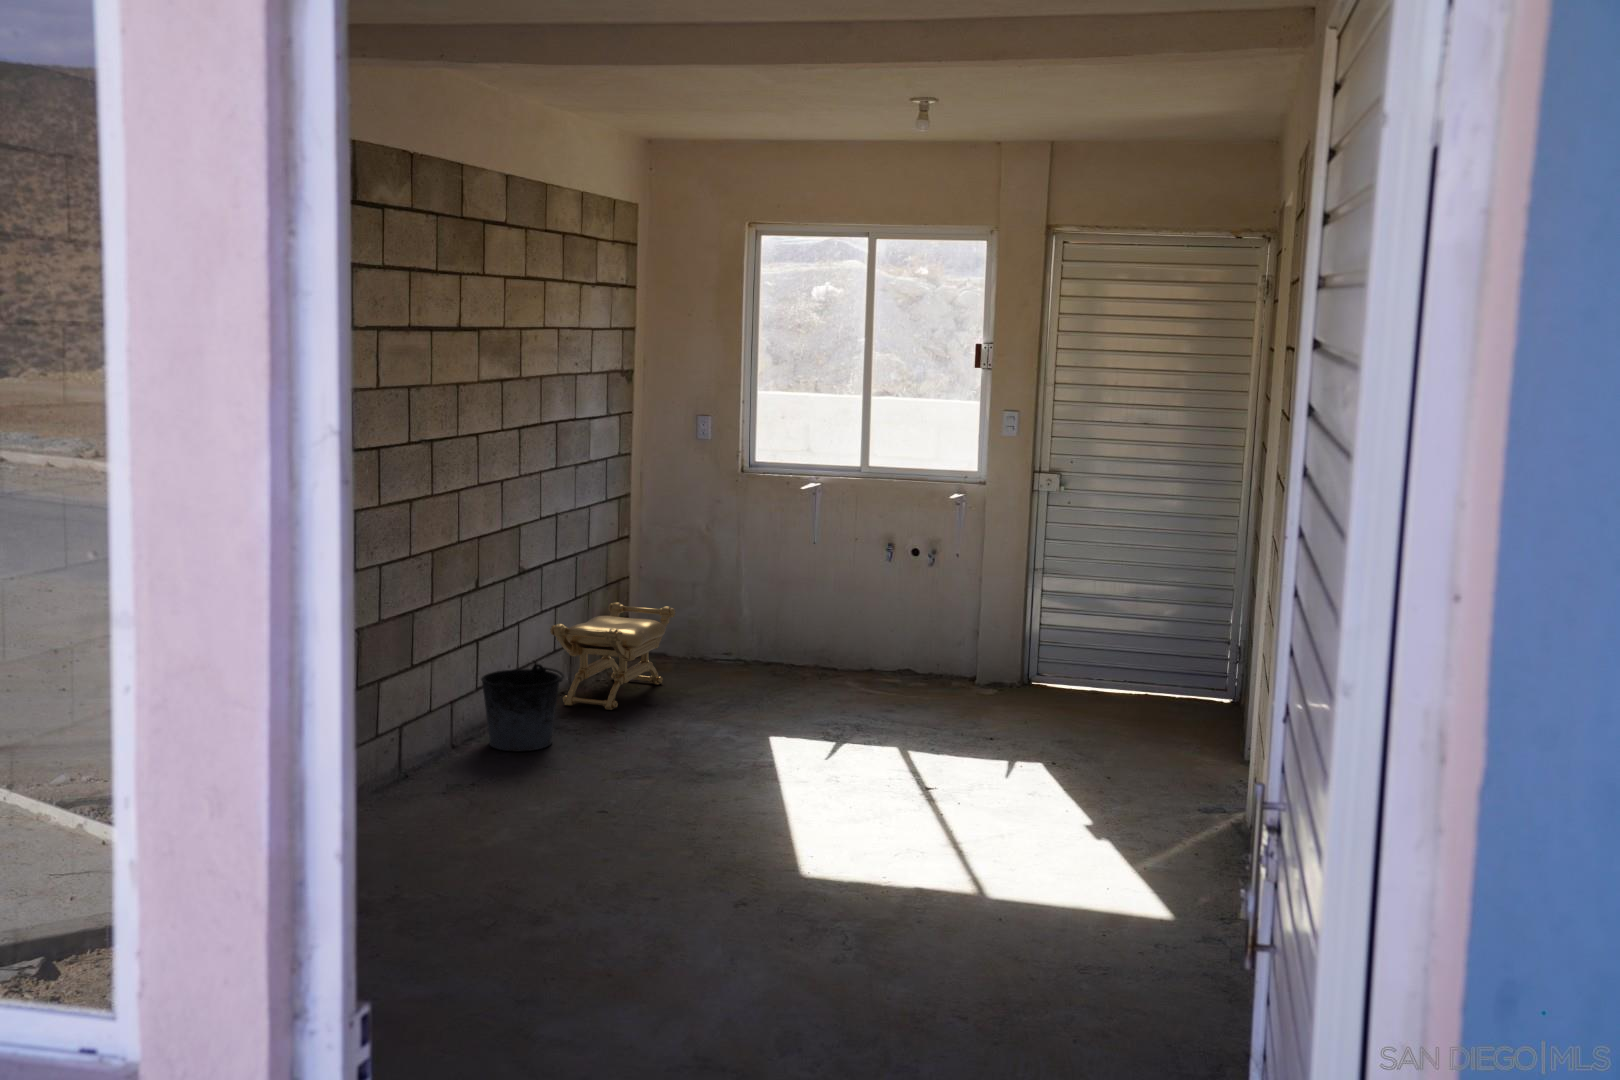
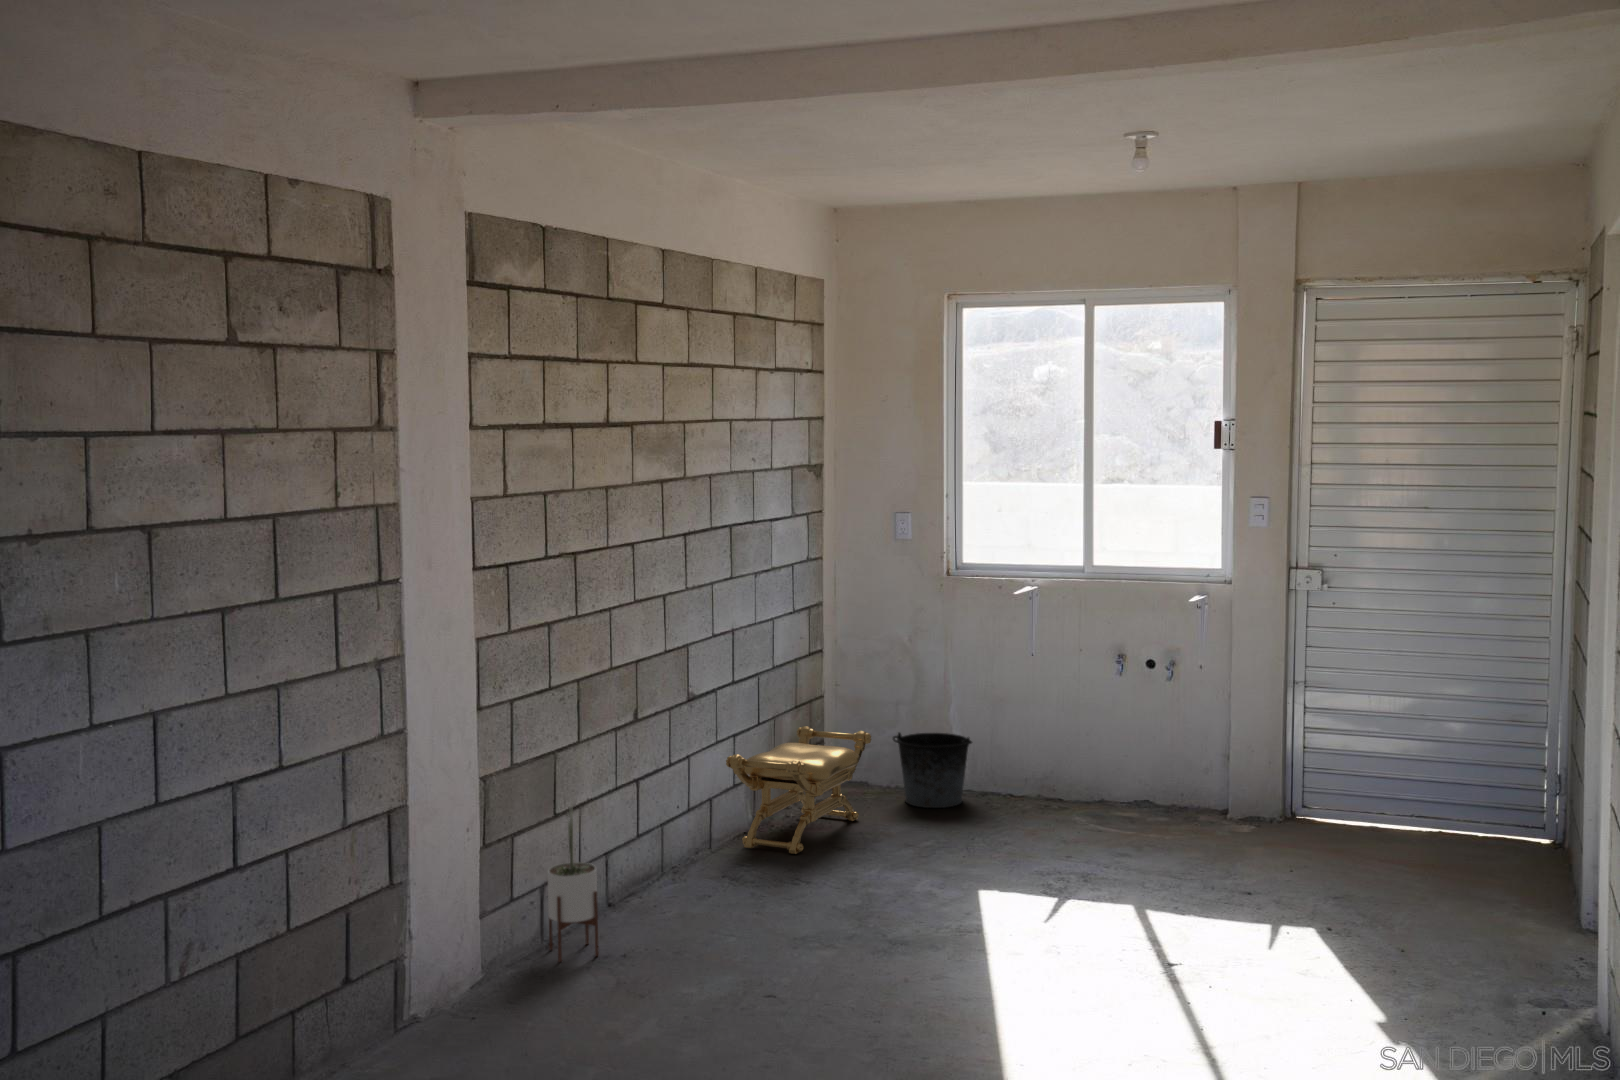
potted plant: none [407,647,452,792] -> present [548,811,599,962]
bucket: present [481,664,564,752] -> present [893,733,972,808]

